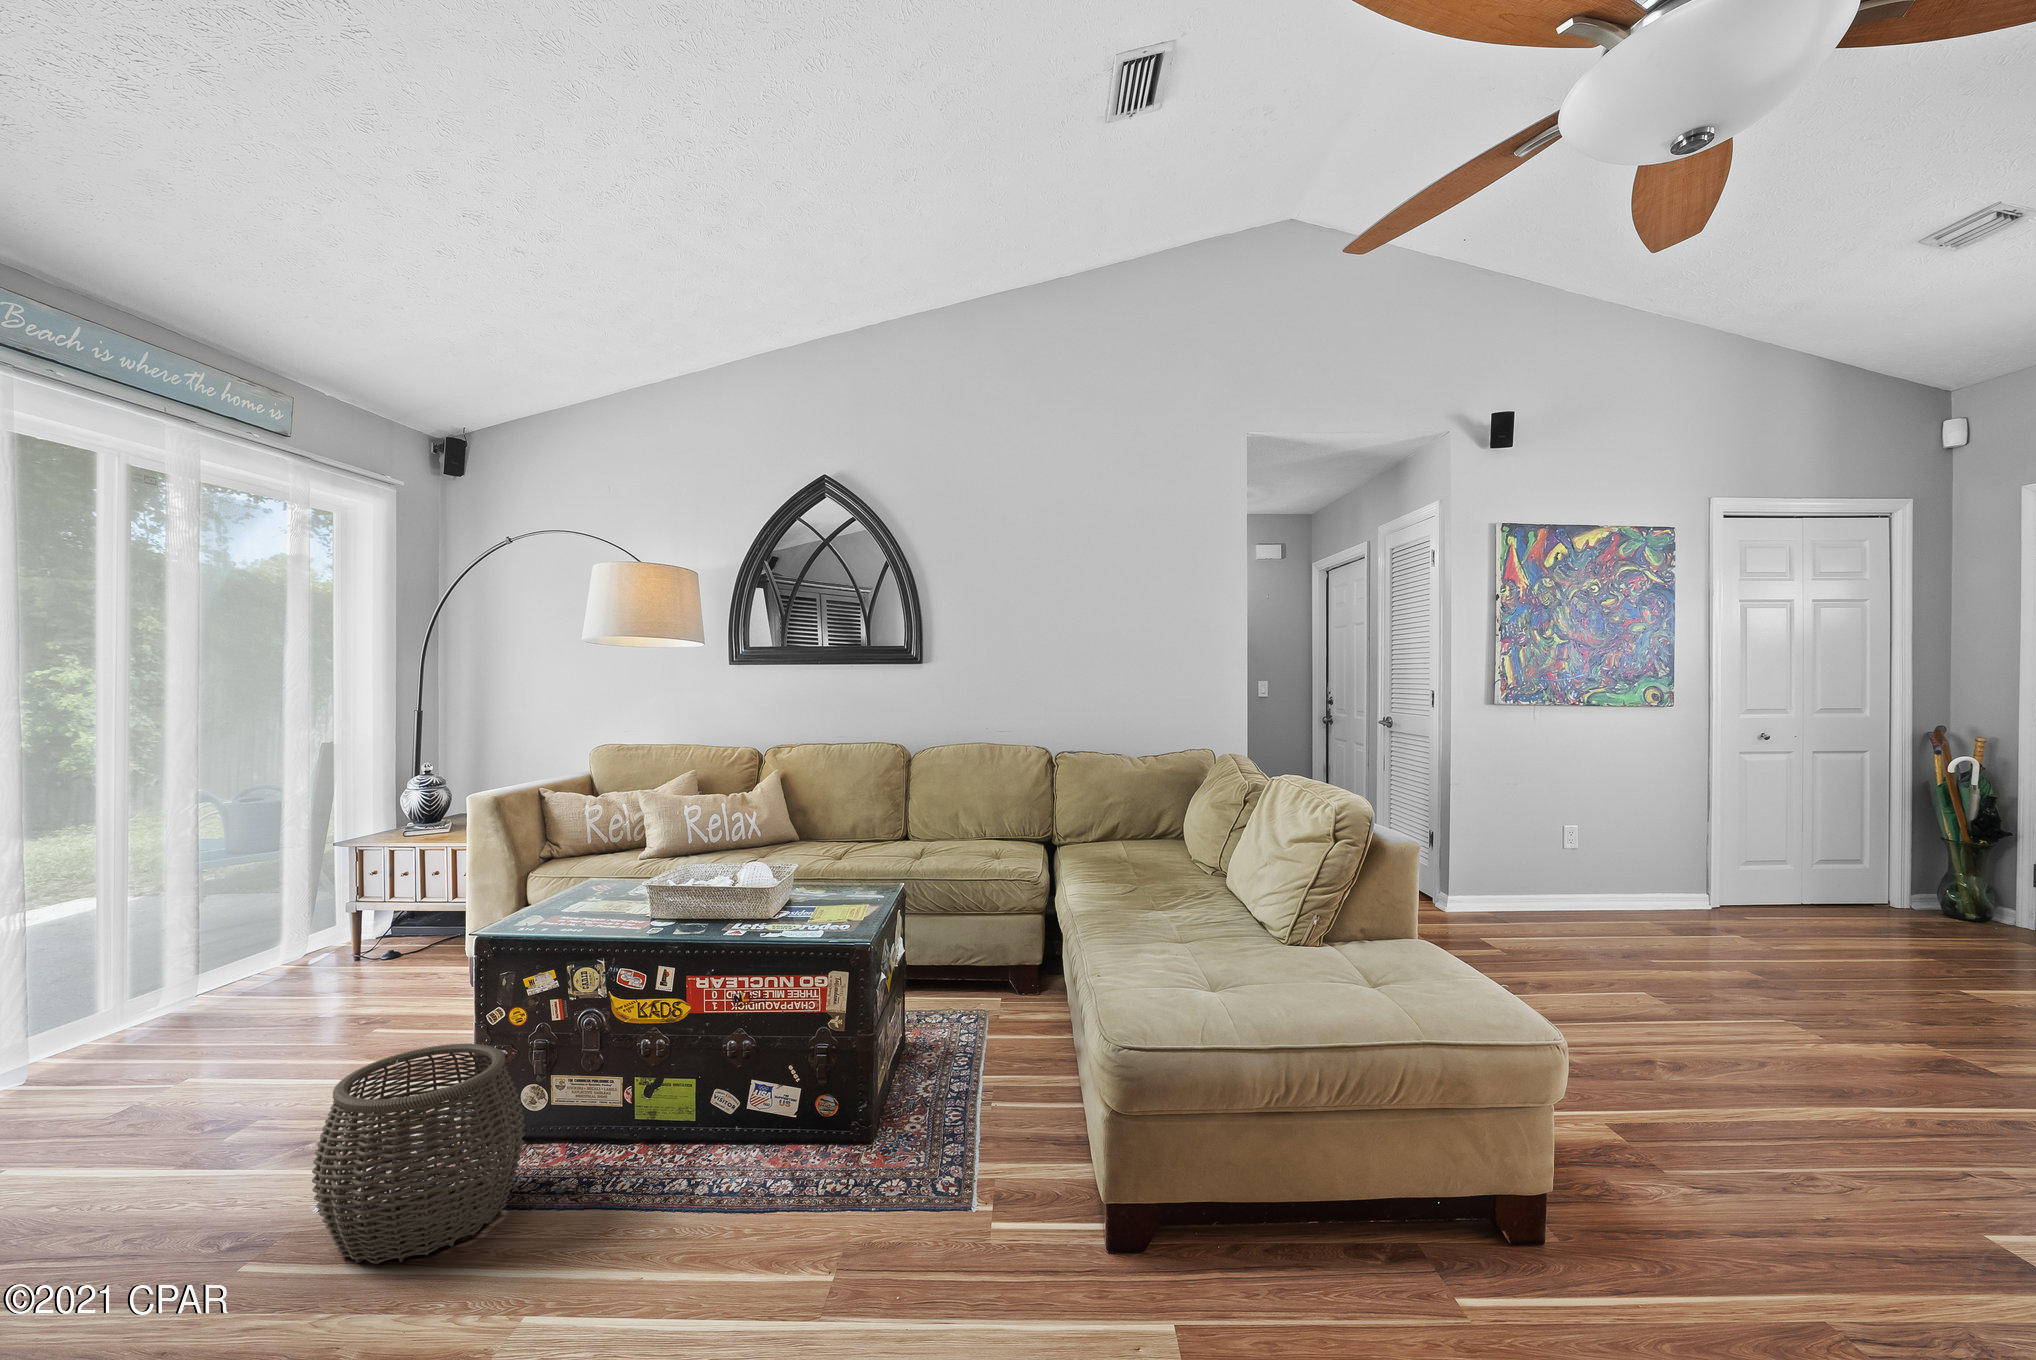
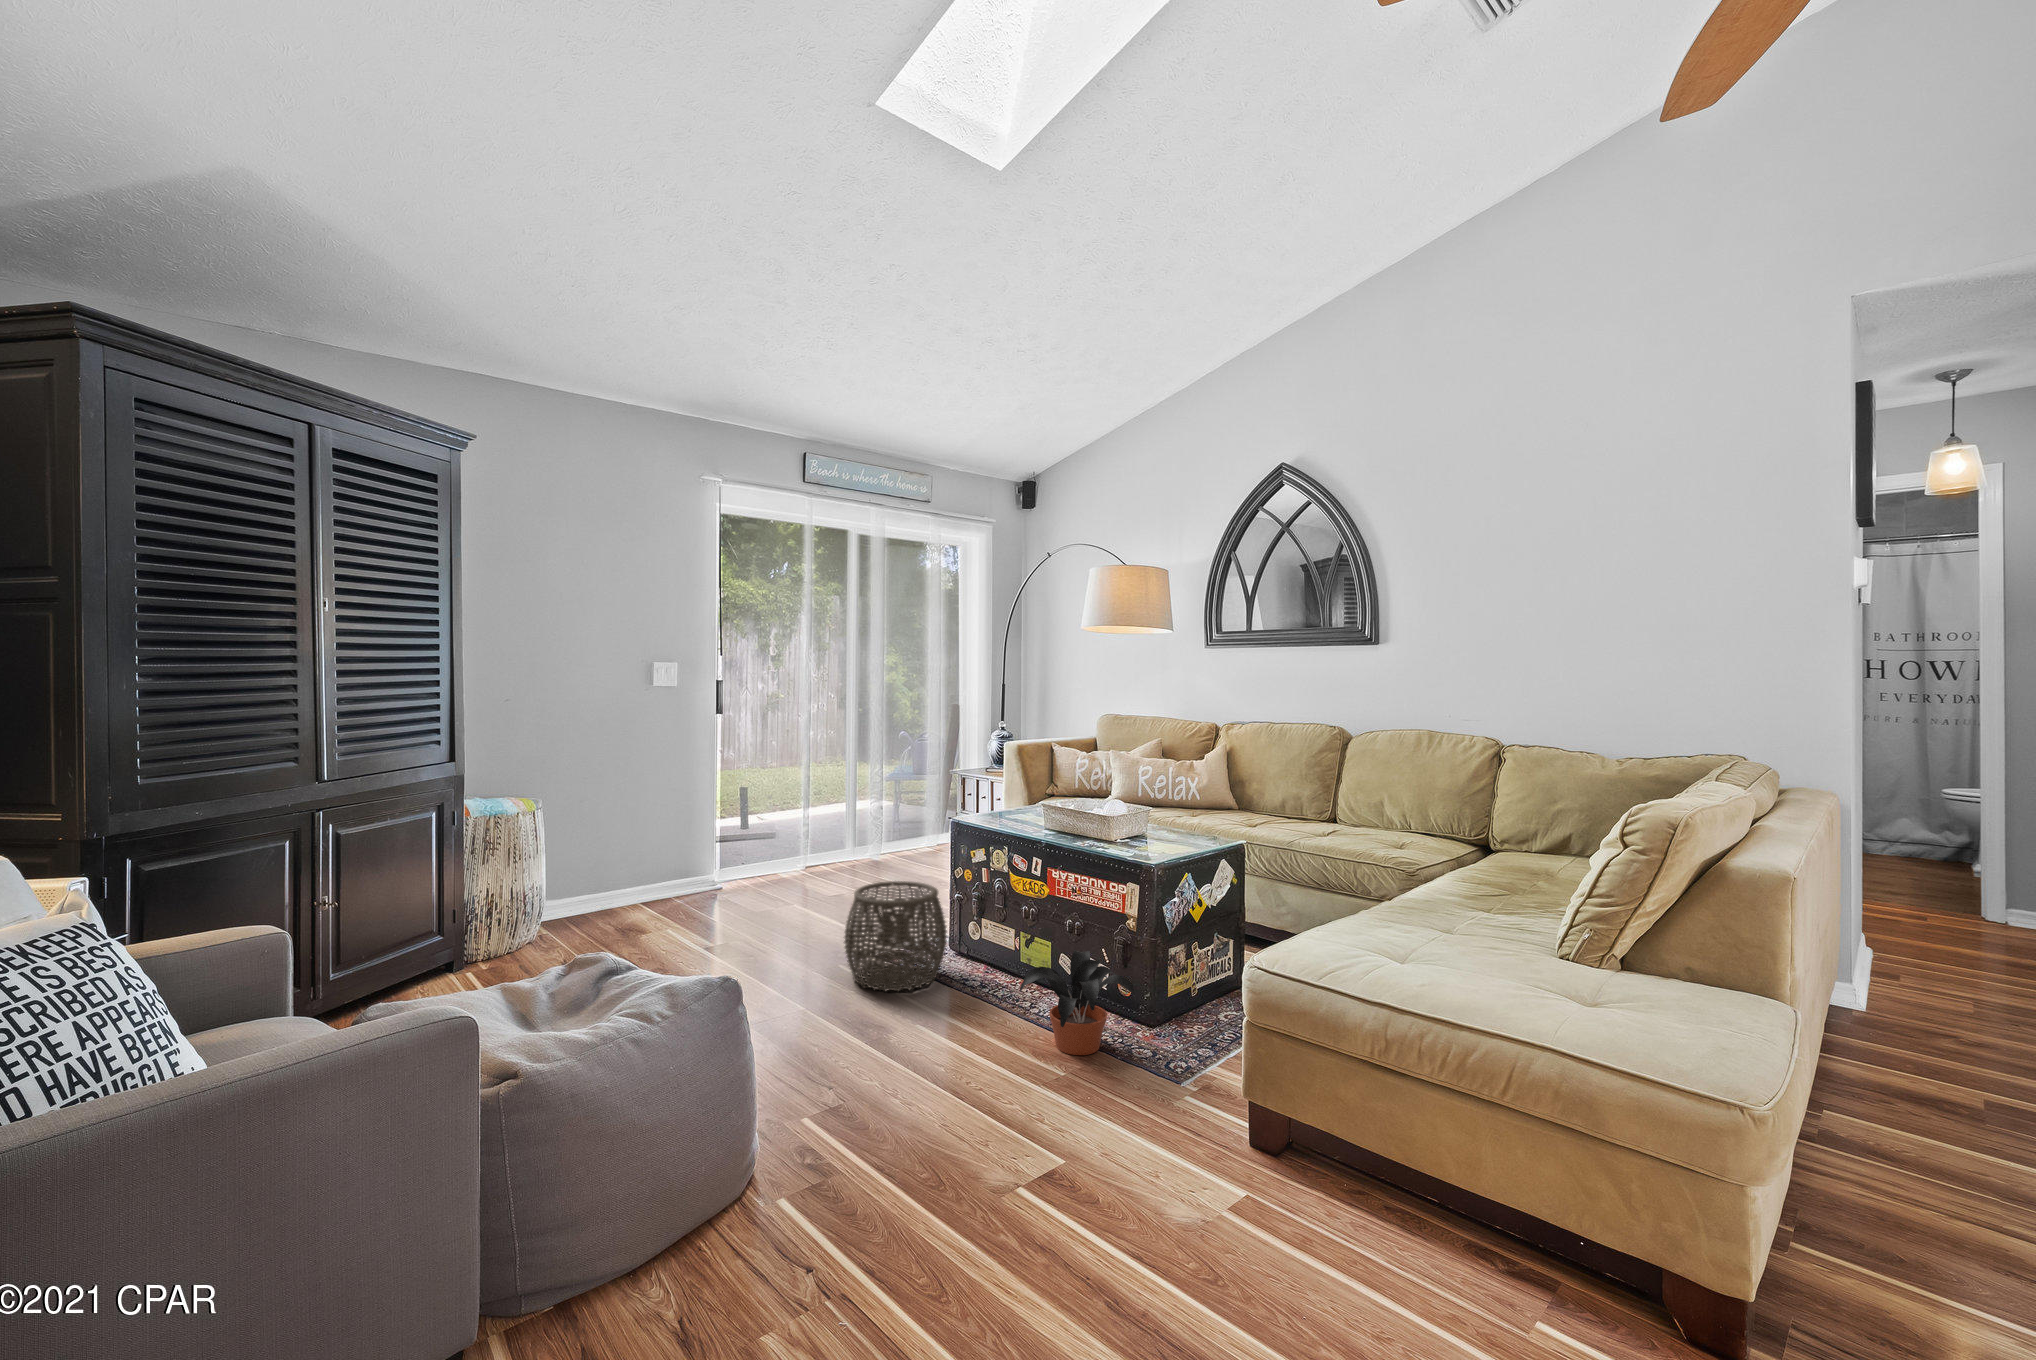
potted plant: none [722,1077,890,1239] -> present [1020,950,1136,1055]

